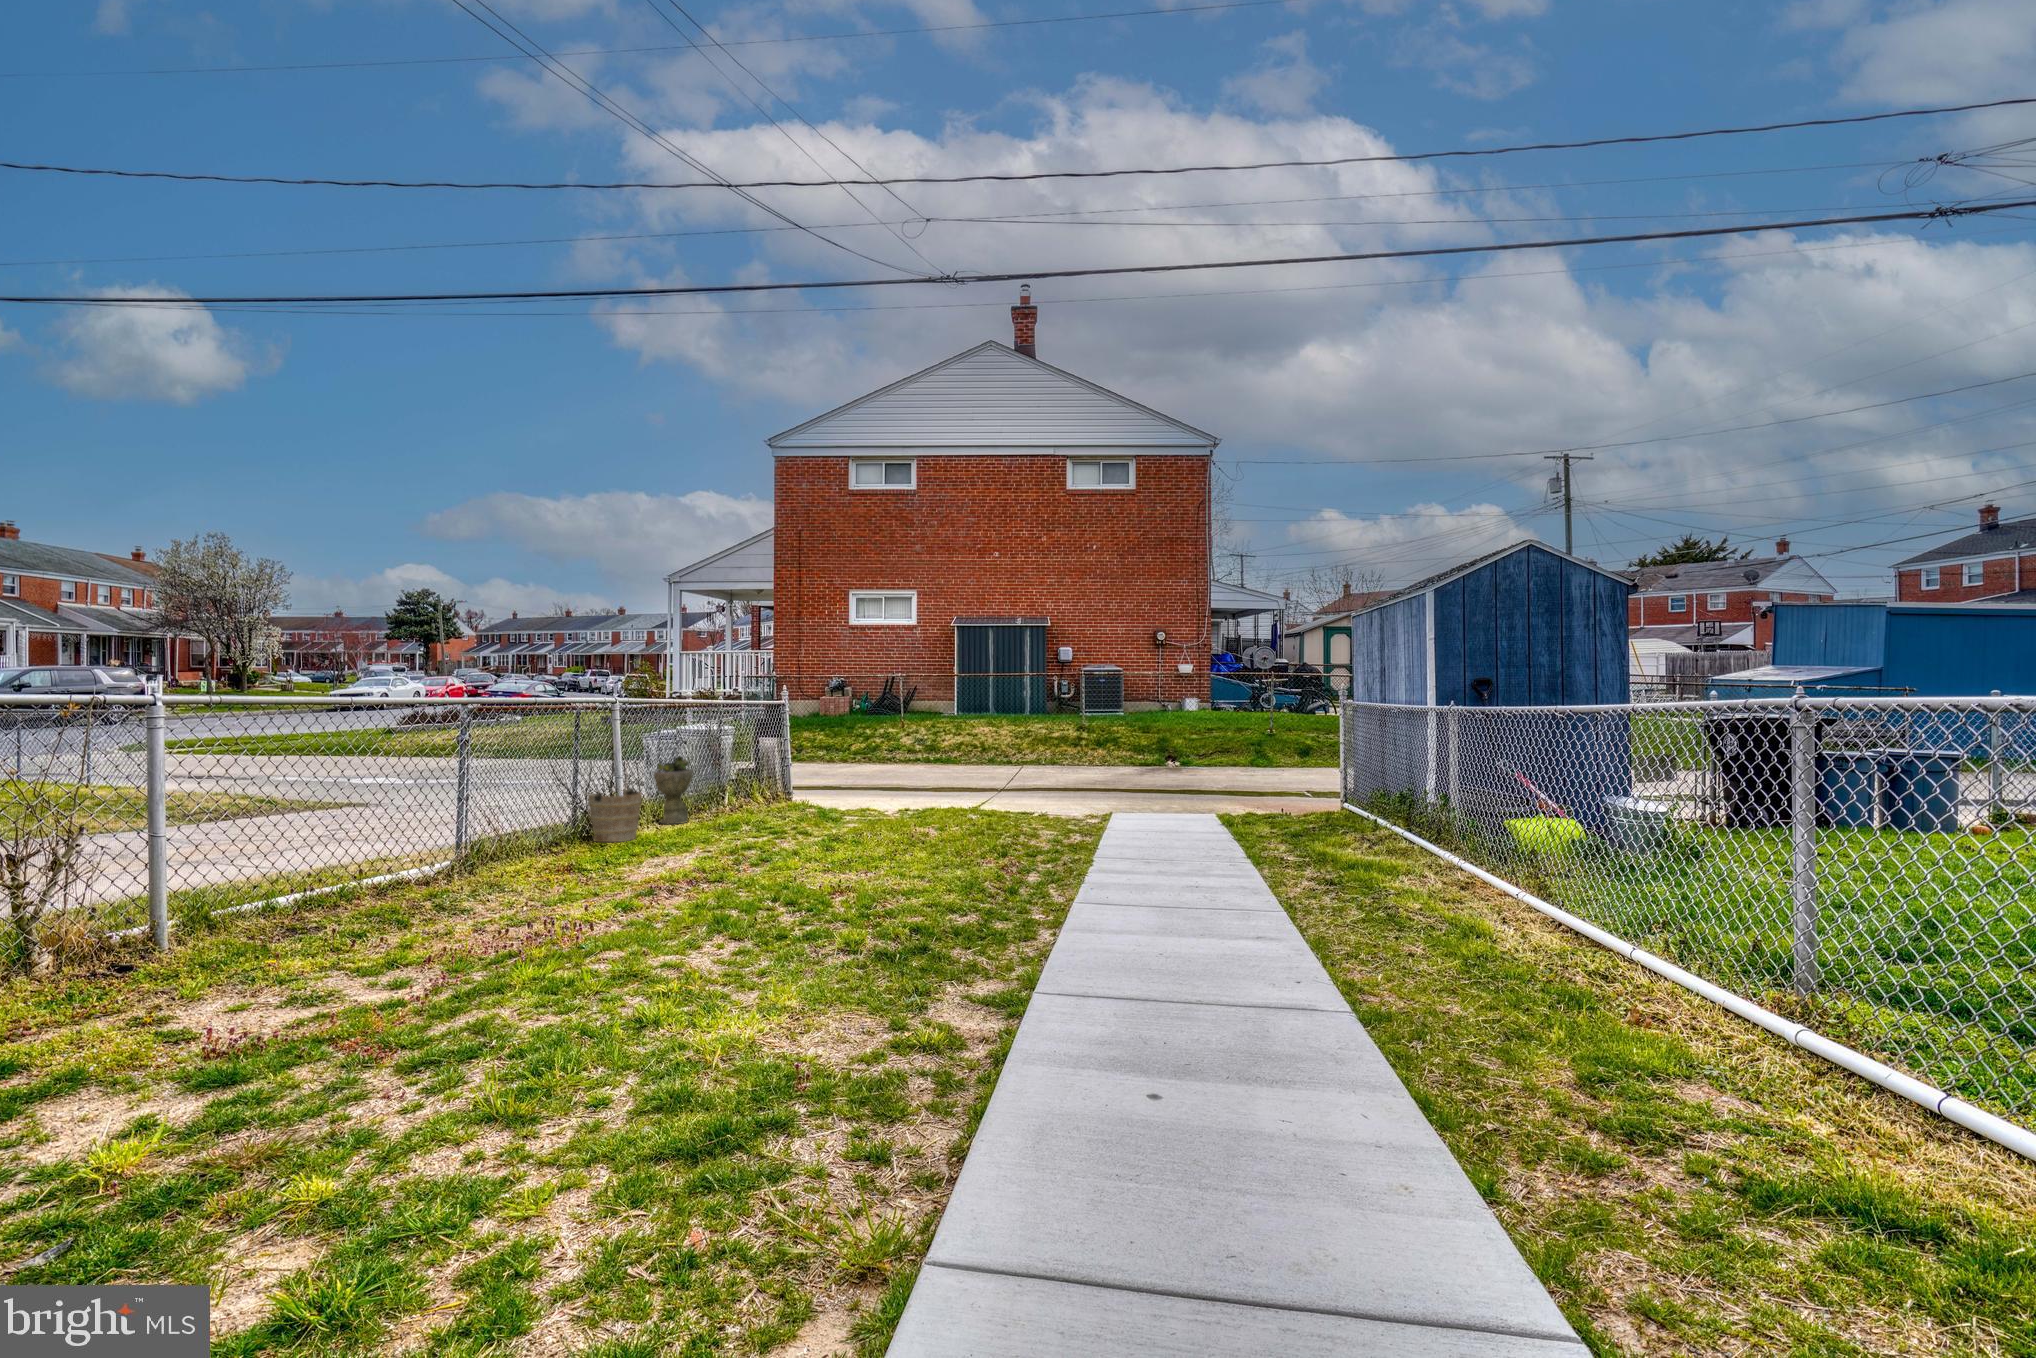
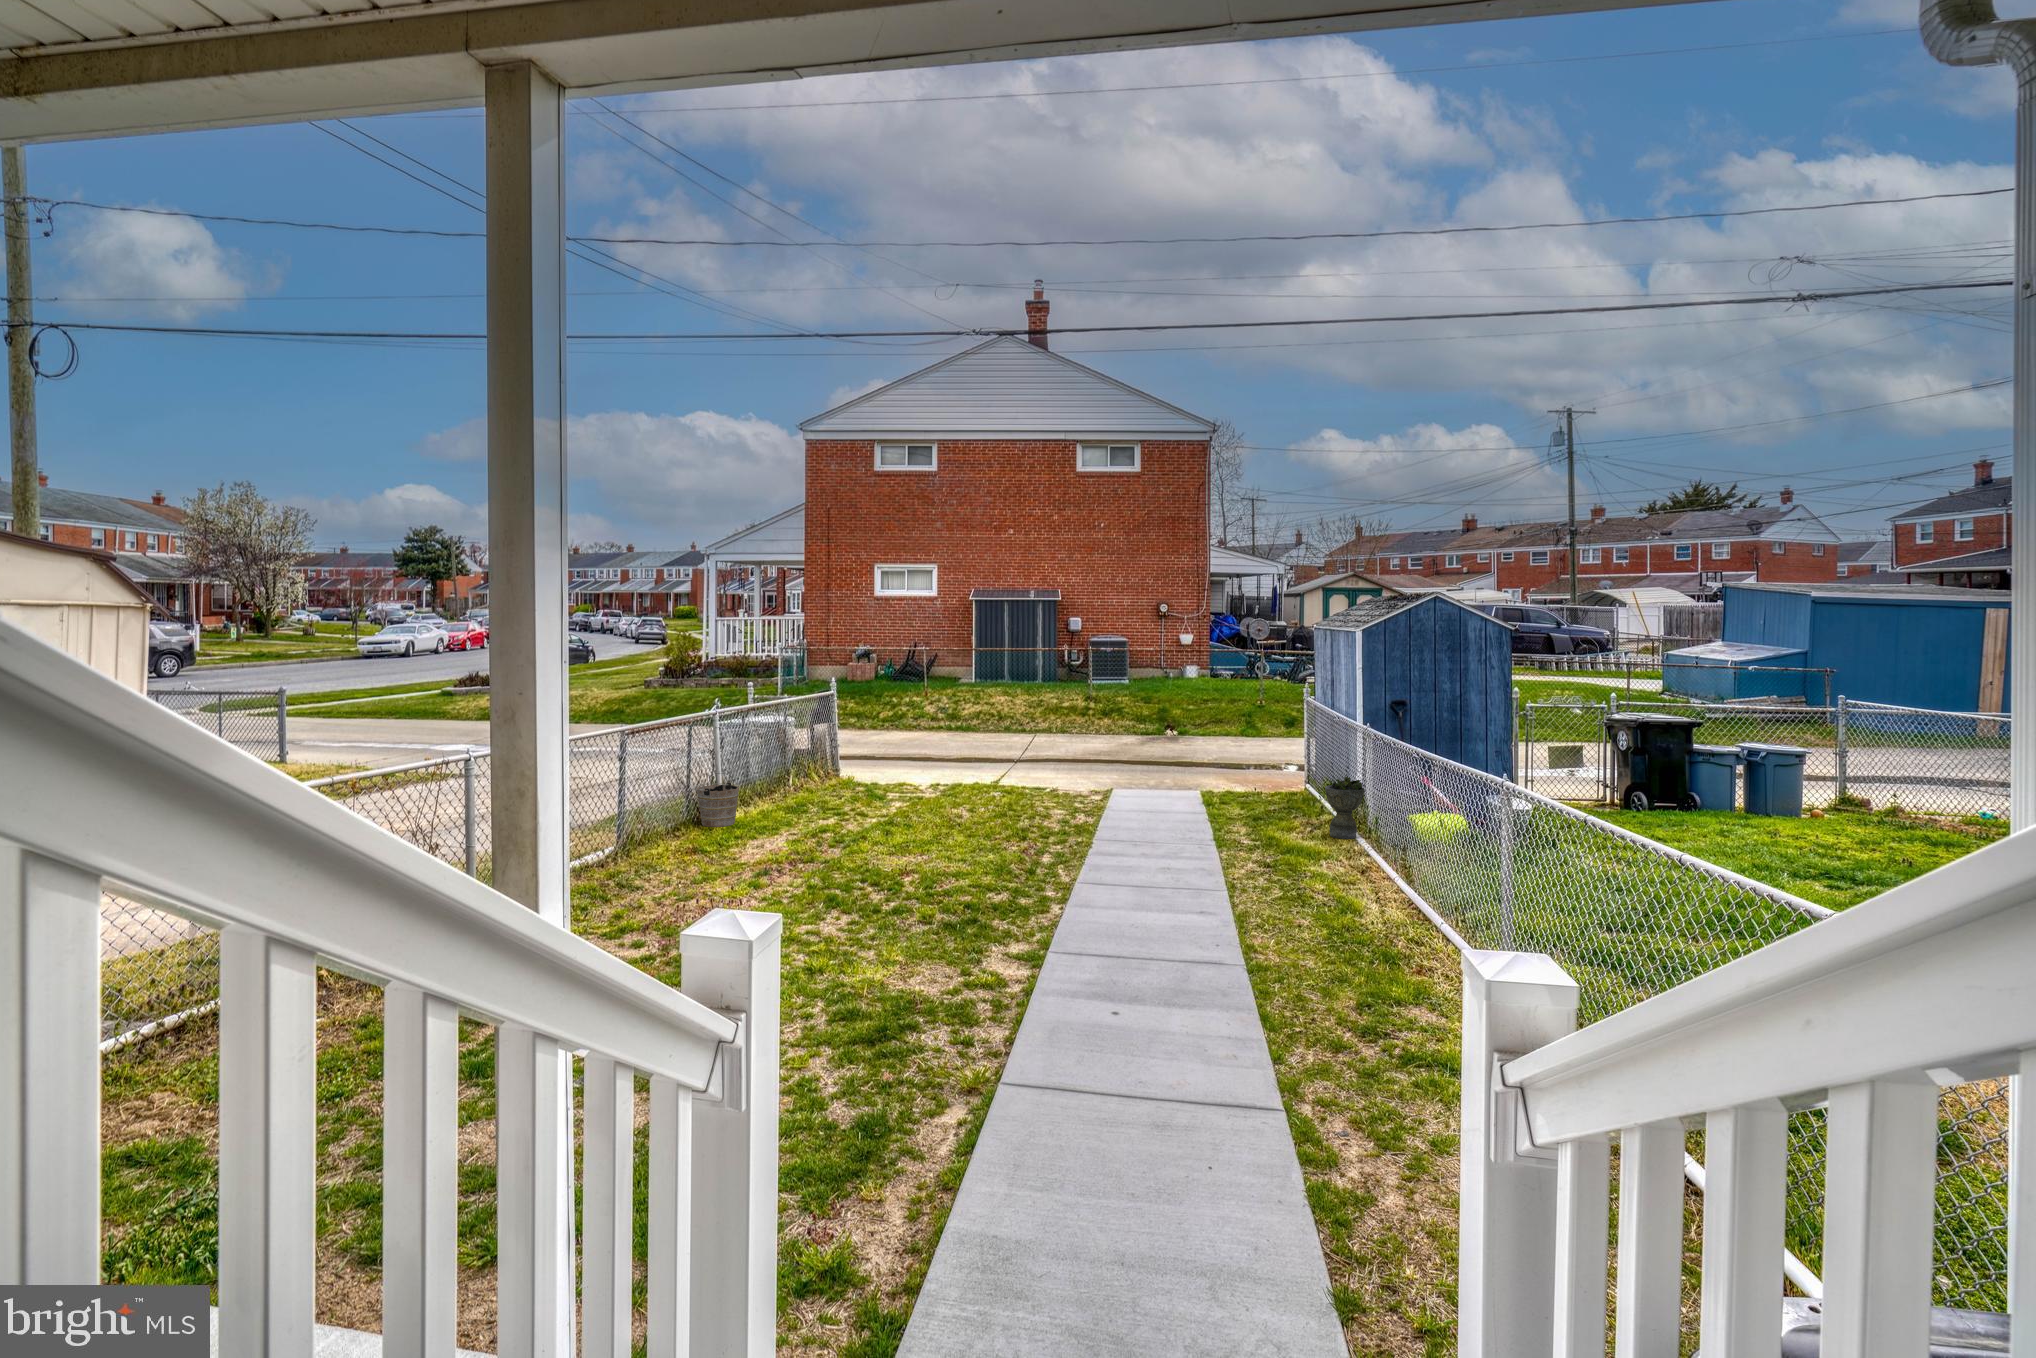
planter: present [654,756,694,824] -> present [1325,777,1365,839]

